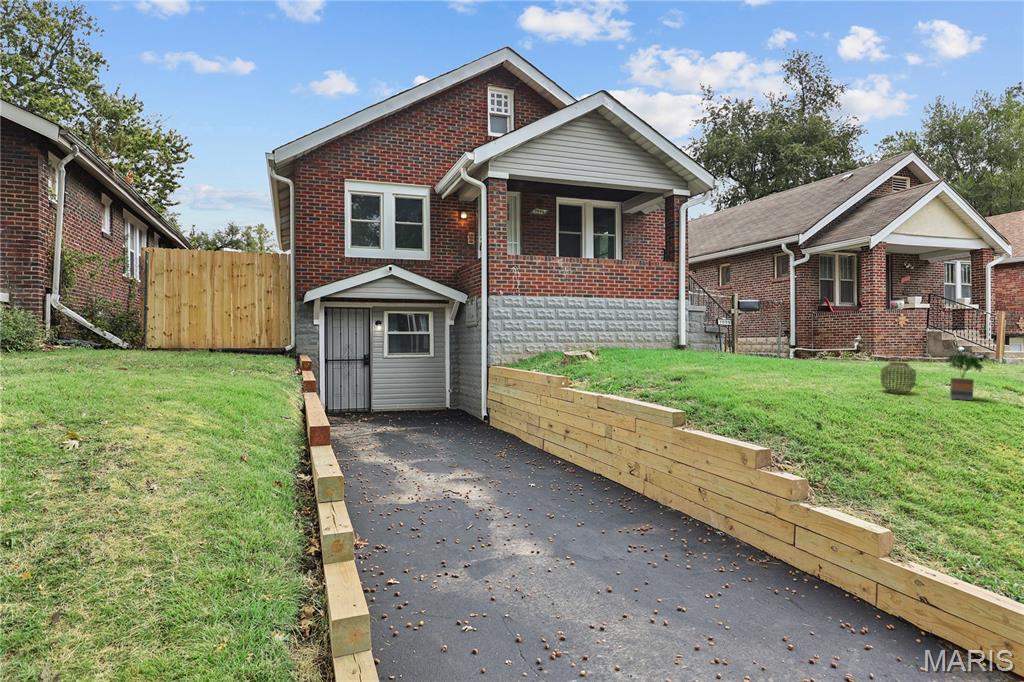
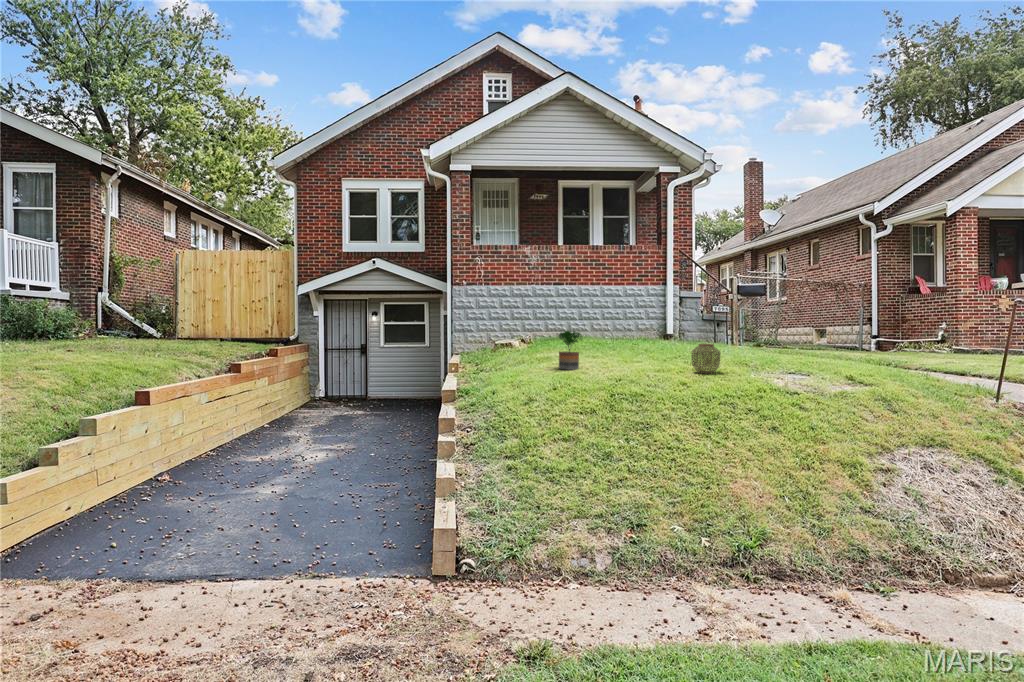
potted tree: present [946,354,983,400] -> present [559,331,583,370]

